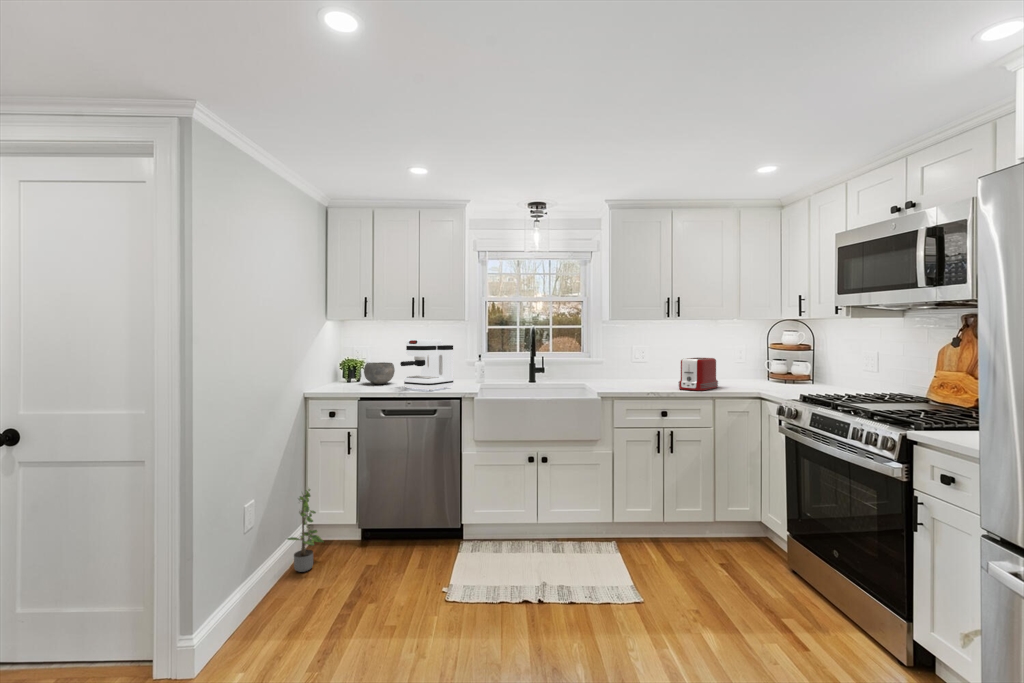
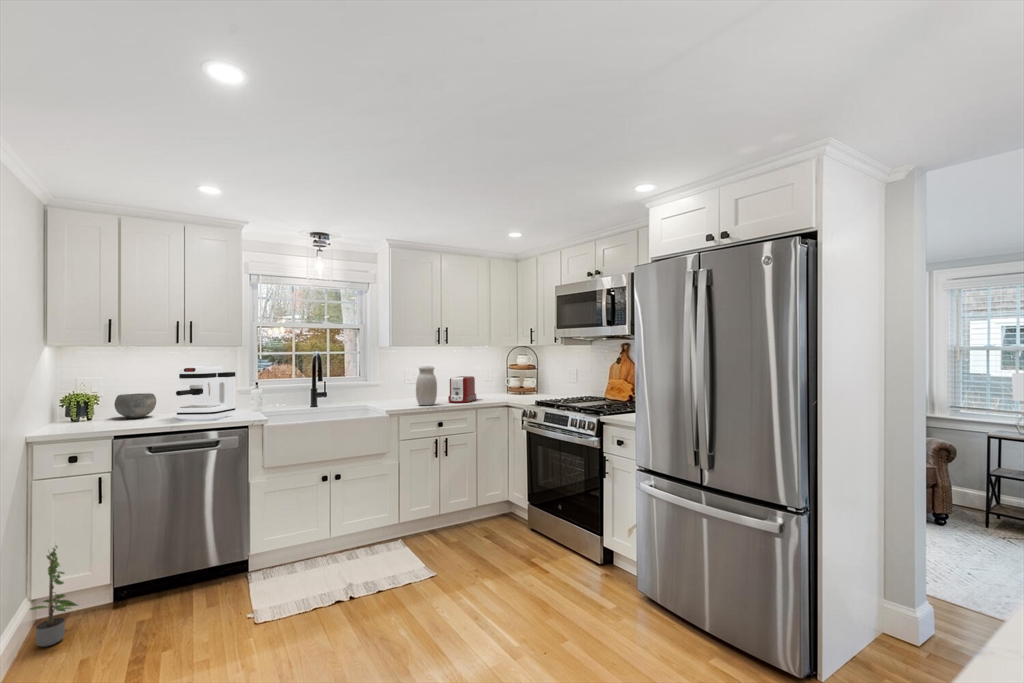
jar: none [637,344,662,391] -> present [416,366,437,405]

